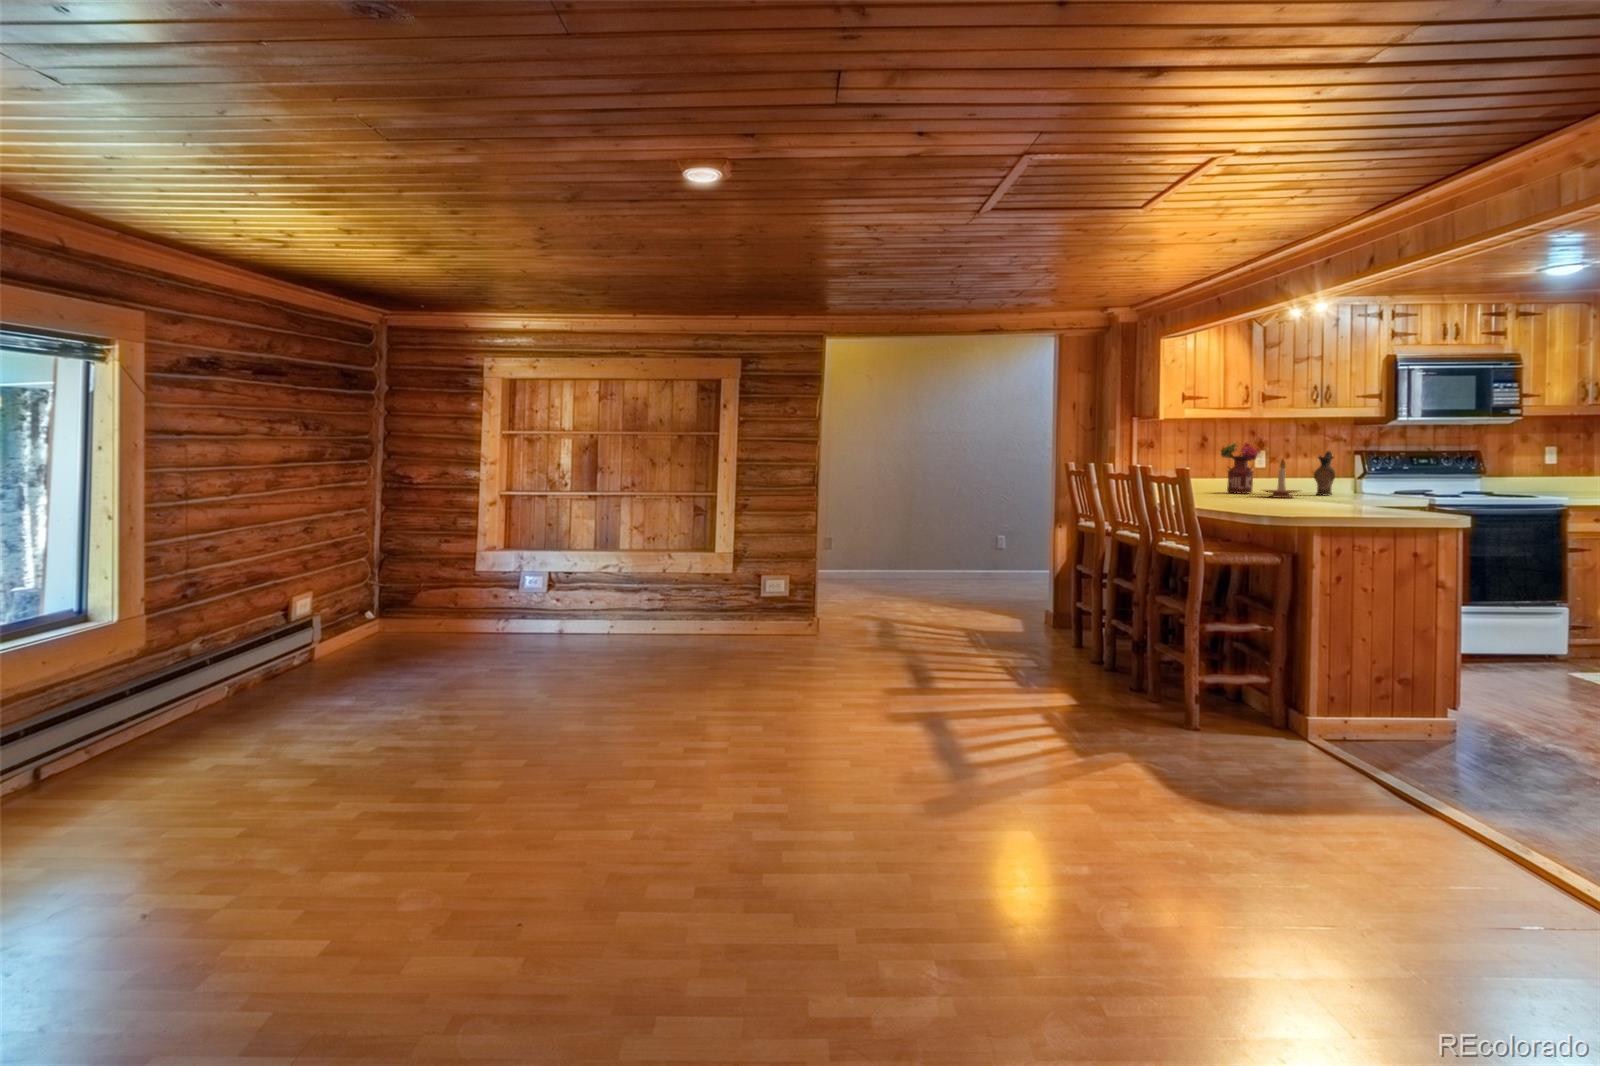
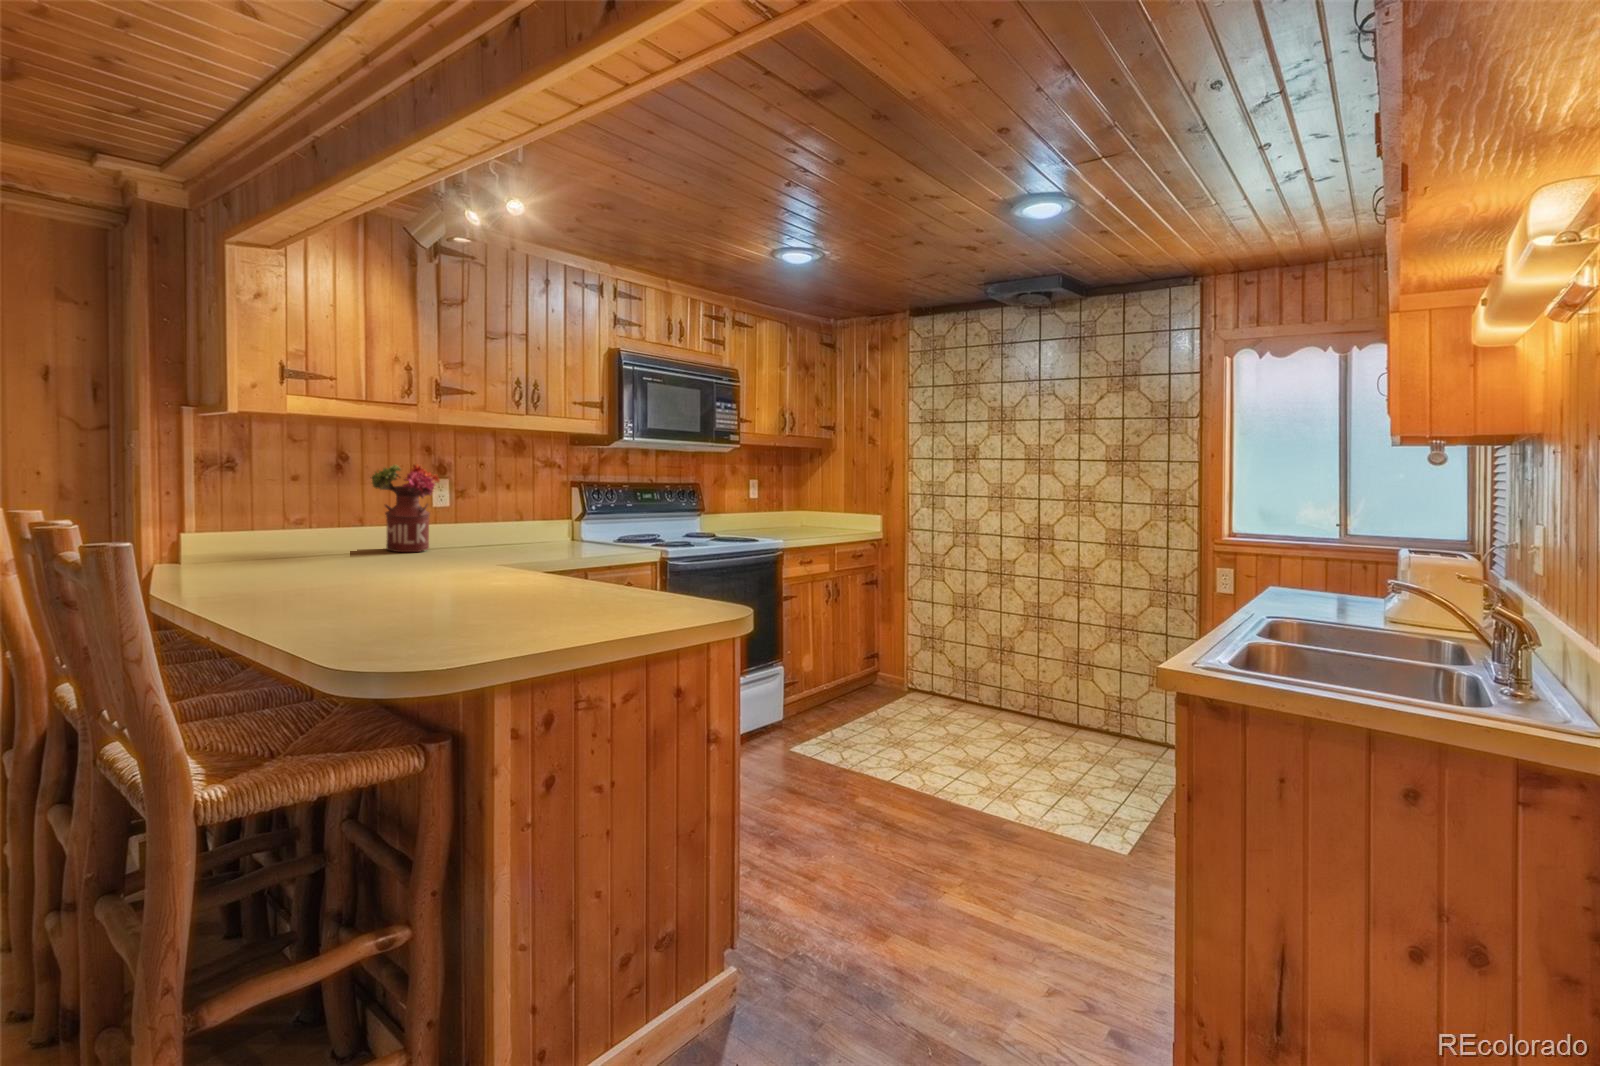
ceramic pitcher: present [1314,451,1335,495] -> none [521,480,550,548]
candle holder: present [1263,459,1299,498] -> none [438,497,505,566]

